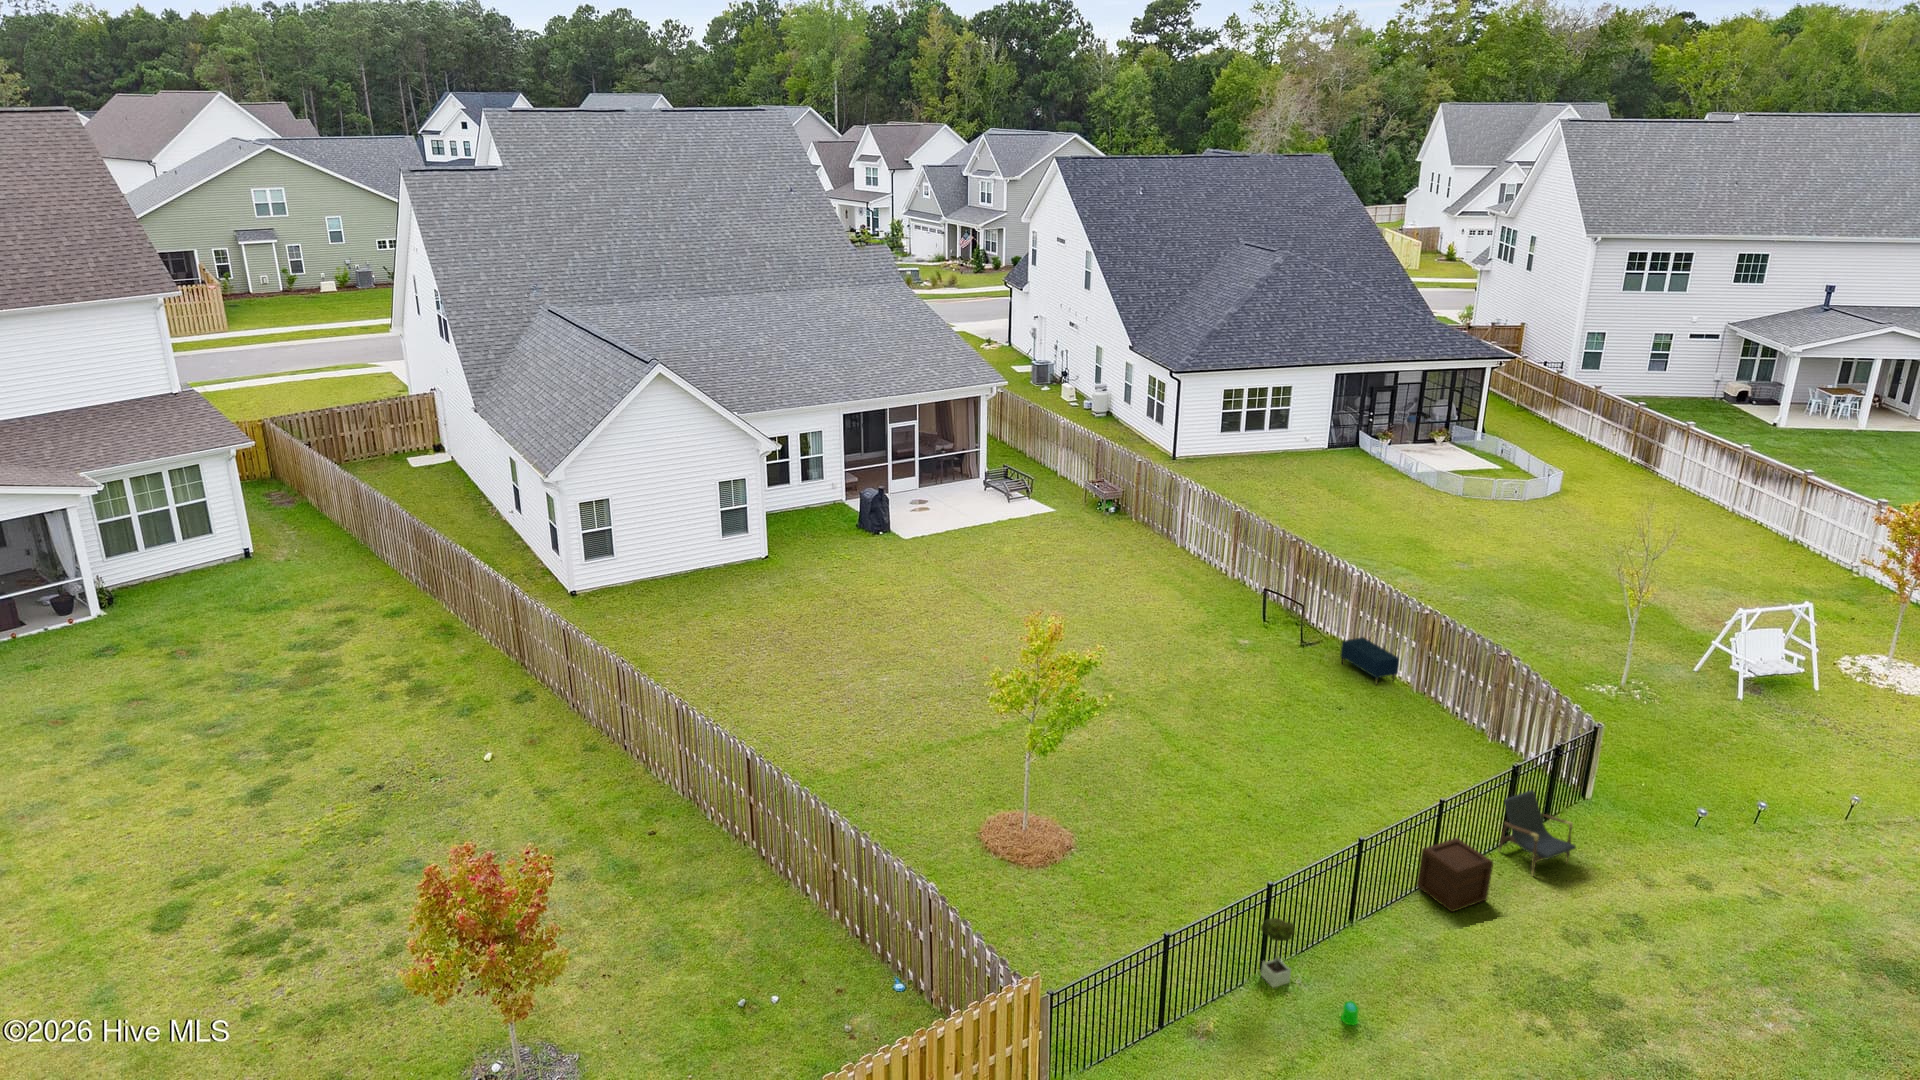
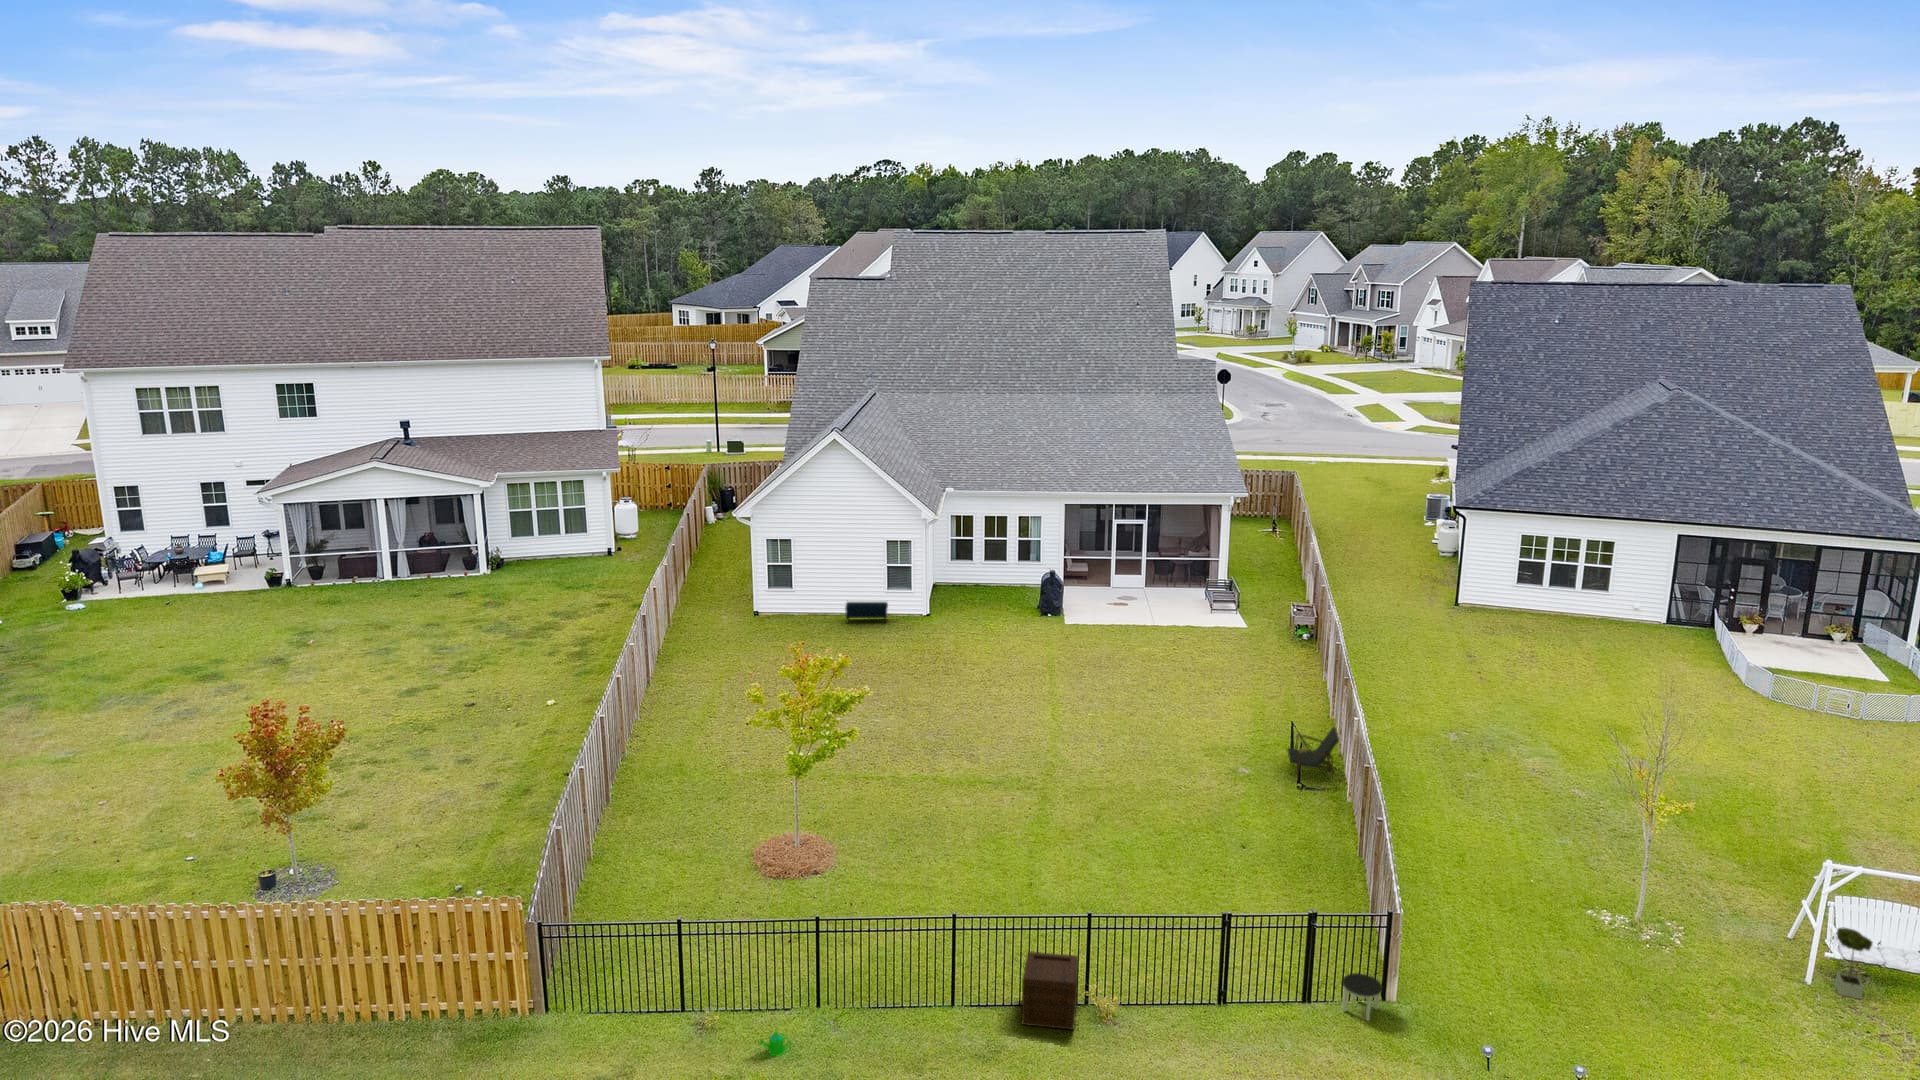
bench: present [1340,637,1399,684] -> present [845,602,888,623]
round table: none [1583,779,1620,814] -> present [1342,973,1382,1020]
lounge chair: present [1498,790,1576,876] -> present [1287,727,1339,780]
potted tree: present [1261,918,1295,987] -> present [1835,927,1873,999]

